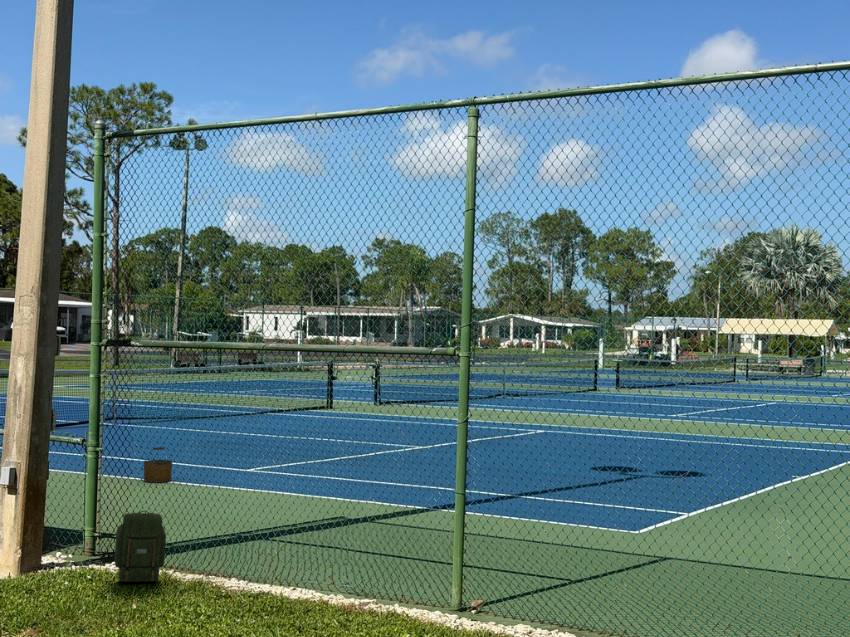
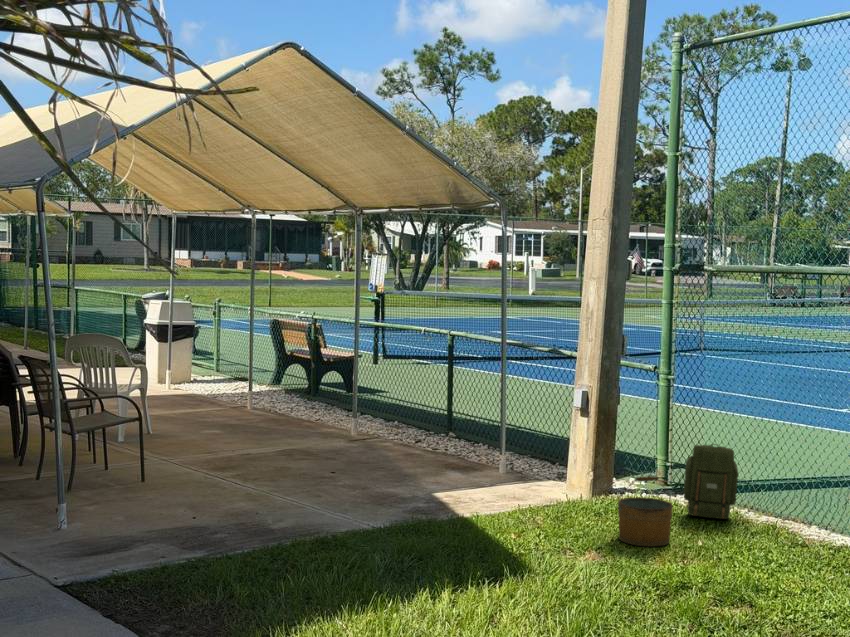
bucket: present [144,447,172,483] -> present [618,477,673,547]

